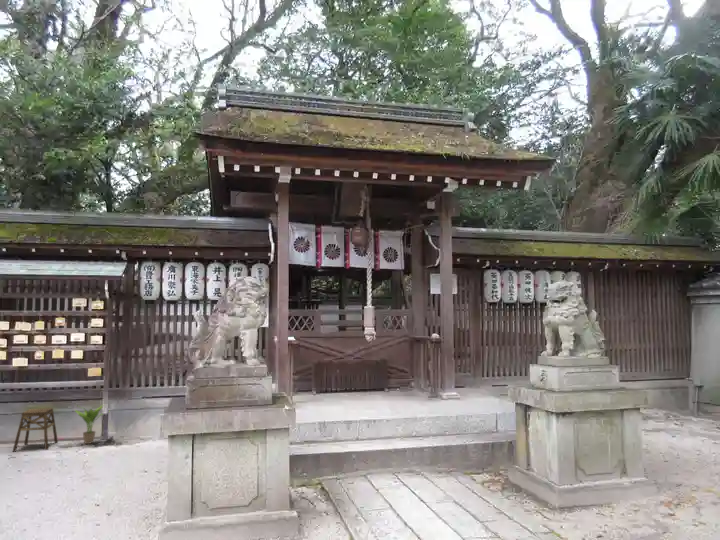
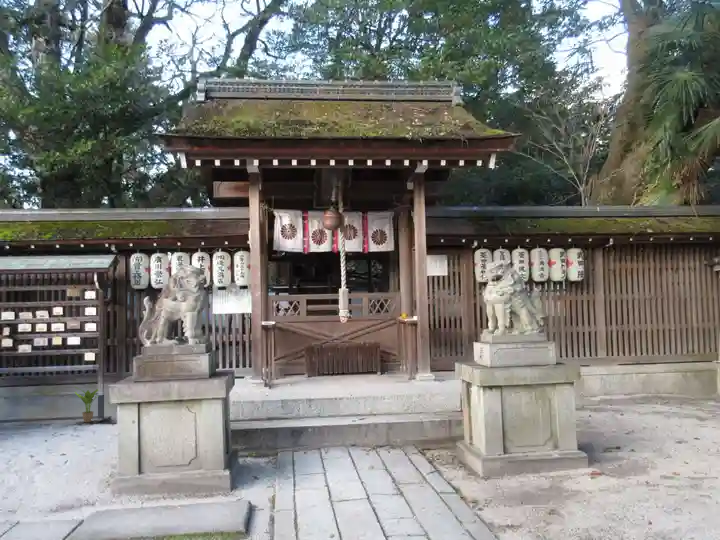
stool: present [13,408,58,452] -> none [22,391,61,428]

